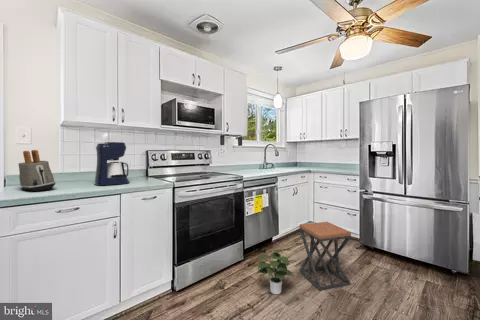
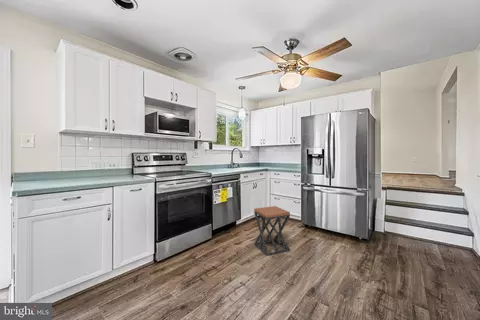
coffee maker: present [94,142,129,185] -> none [89,146,119,180]
toaster: present [18,150,55,191] -> none [25,152,58,185]
potted plant: present [257,249,293,294] -> none [220,227,249,260]

